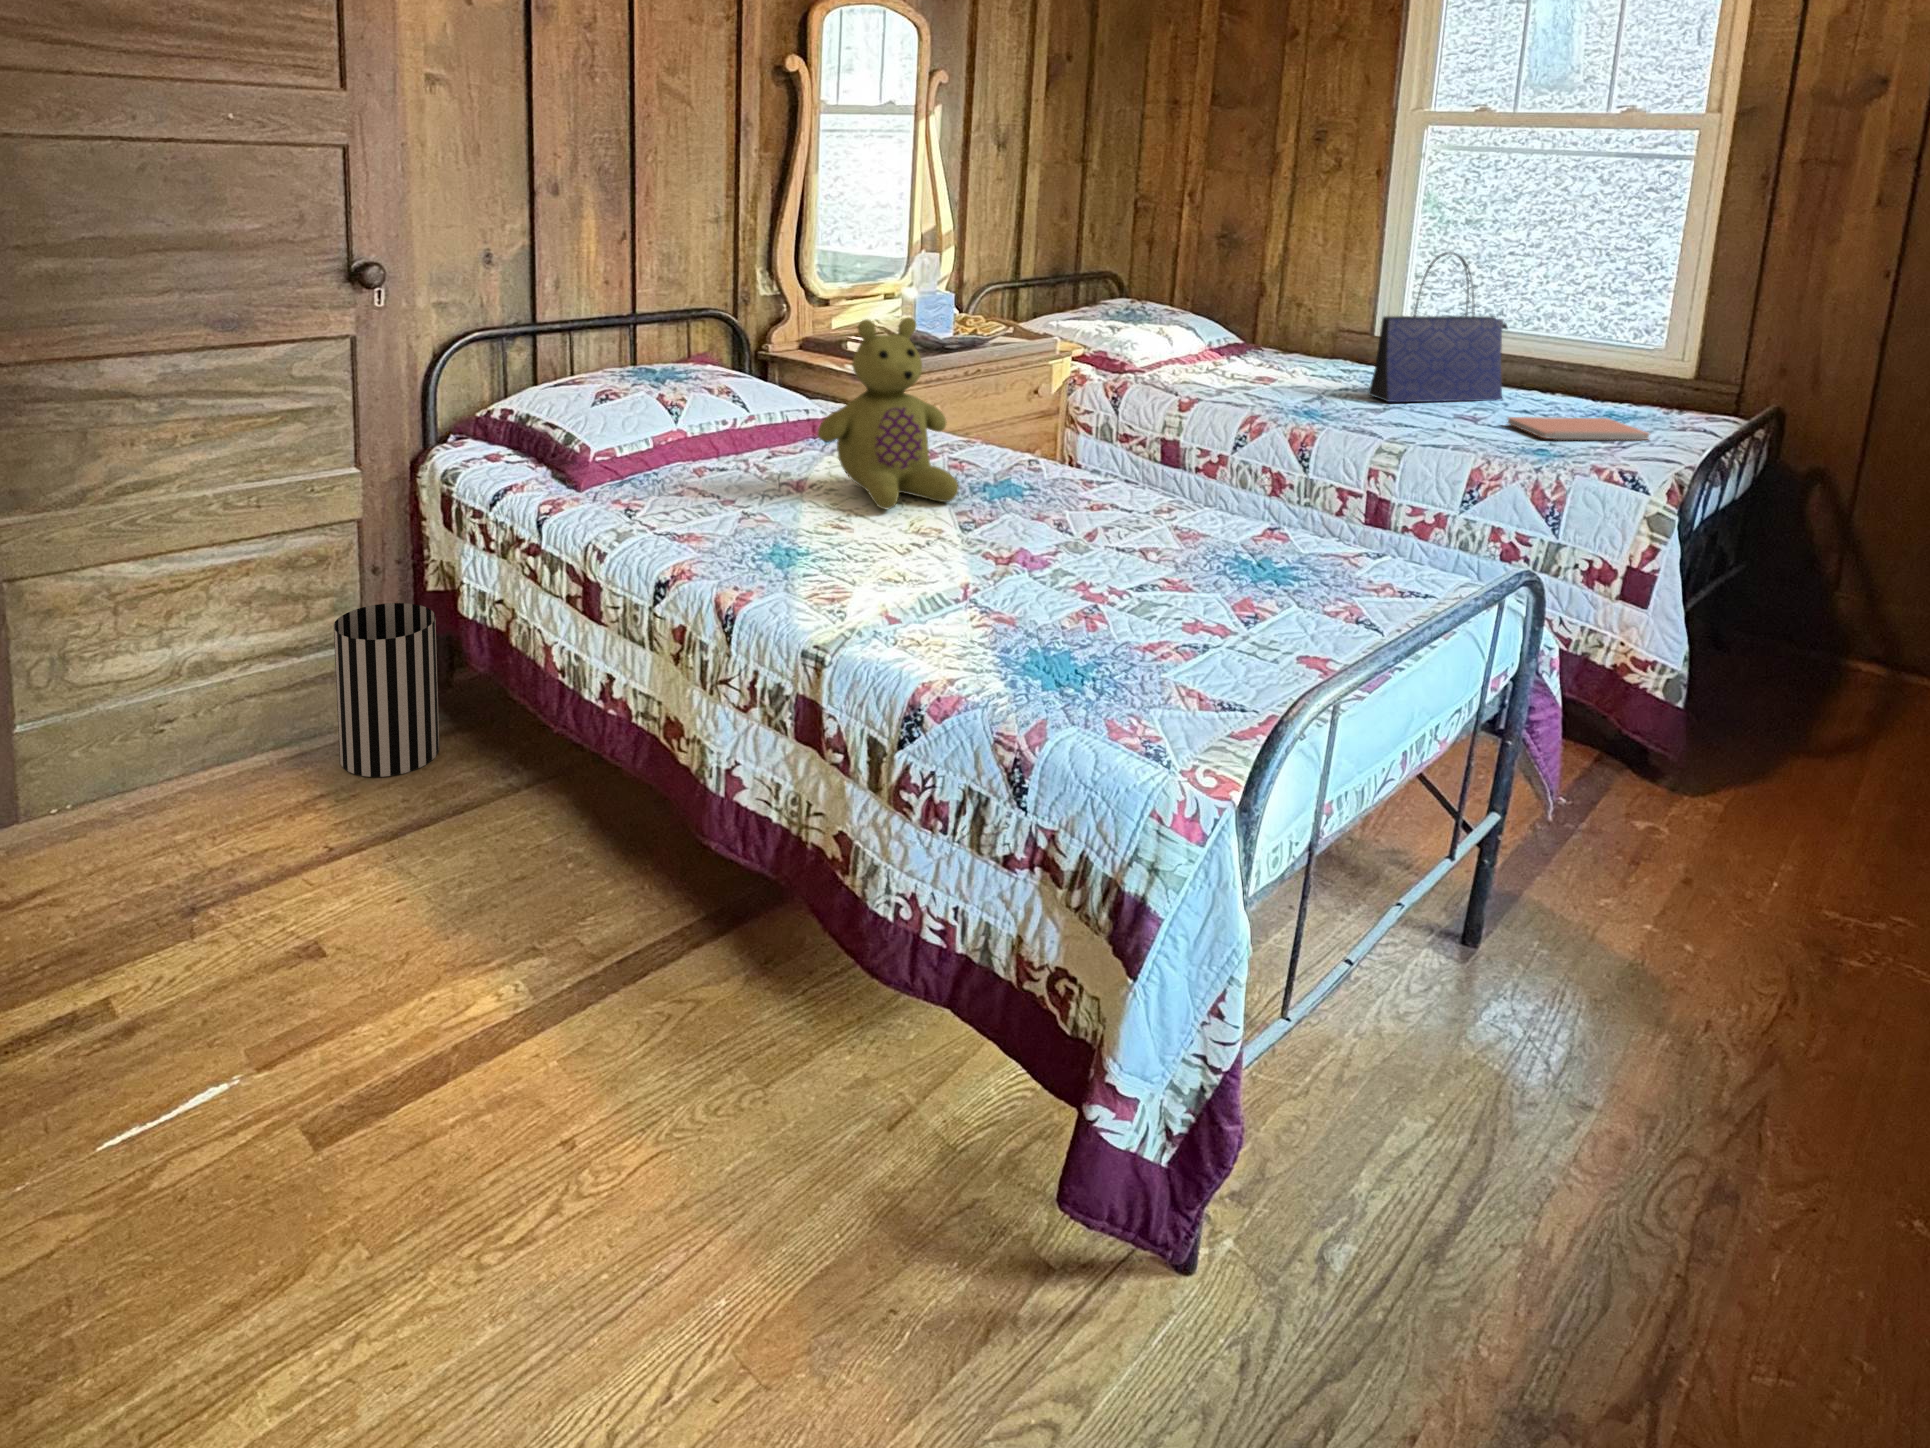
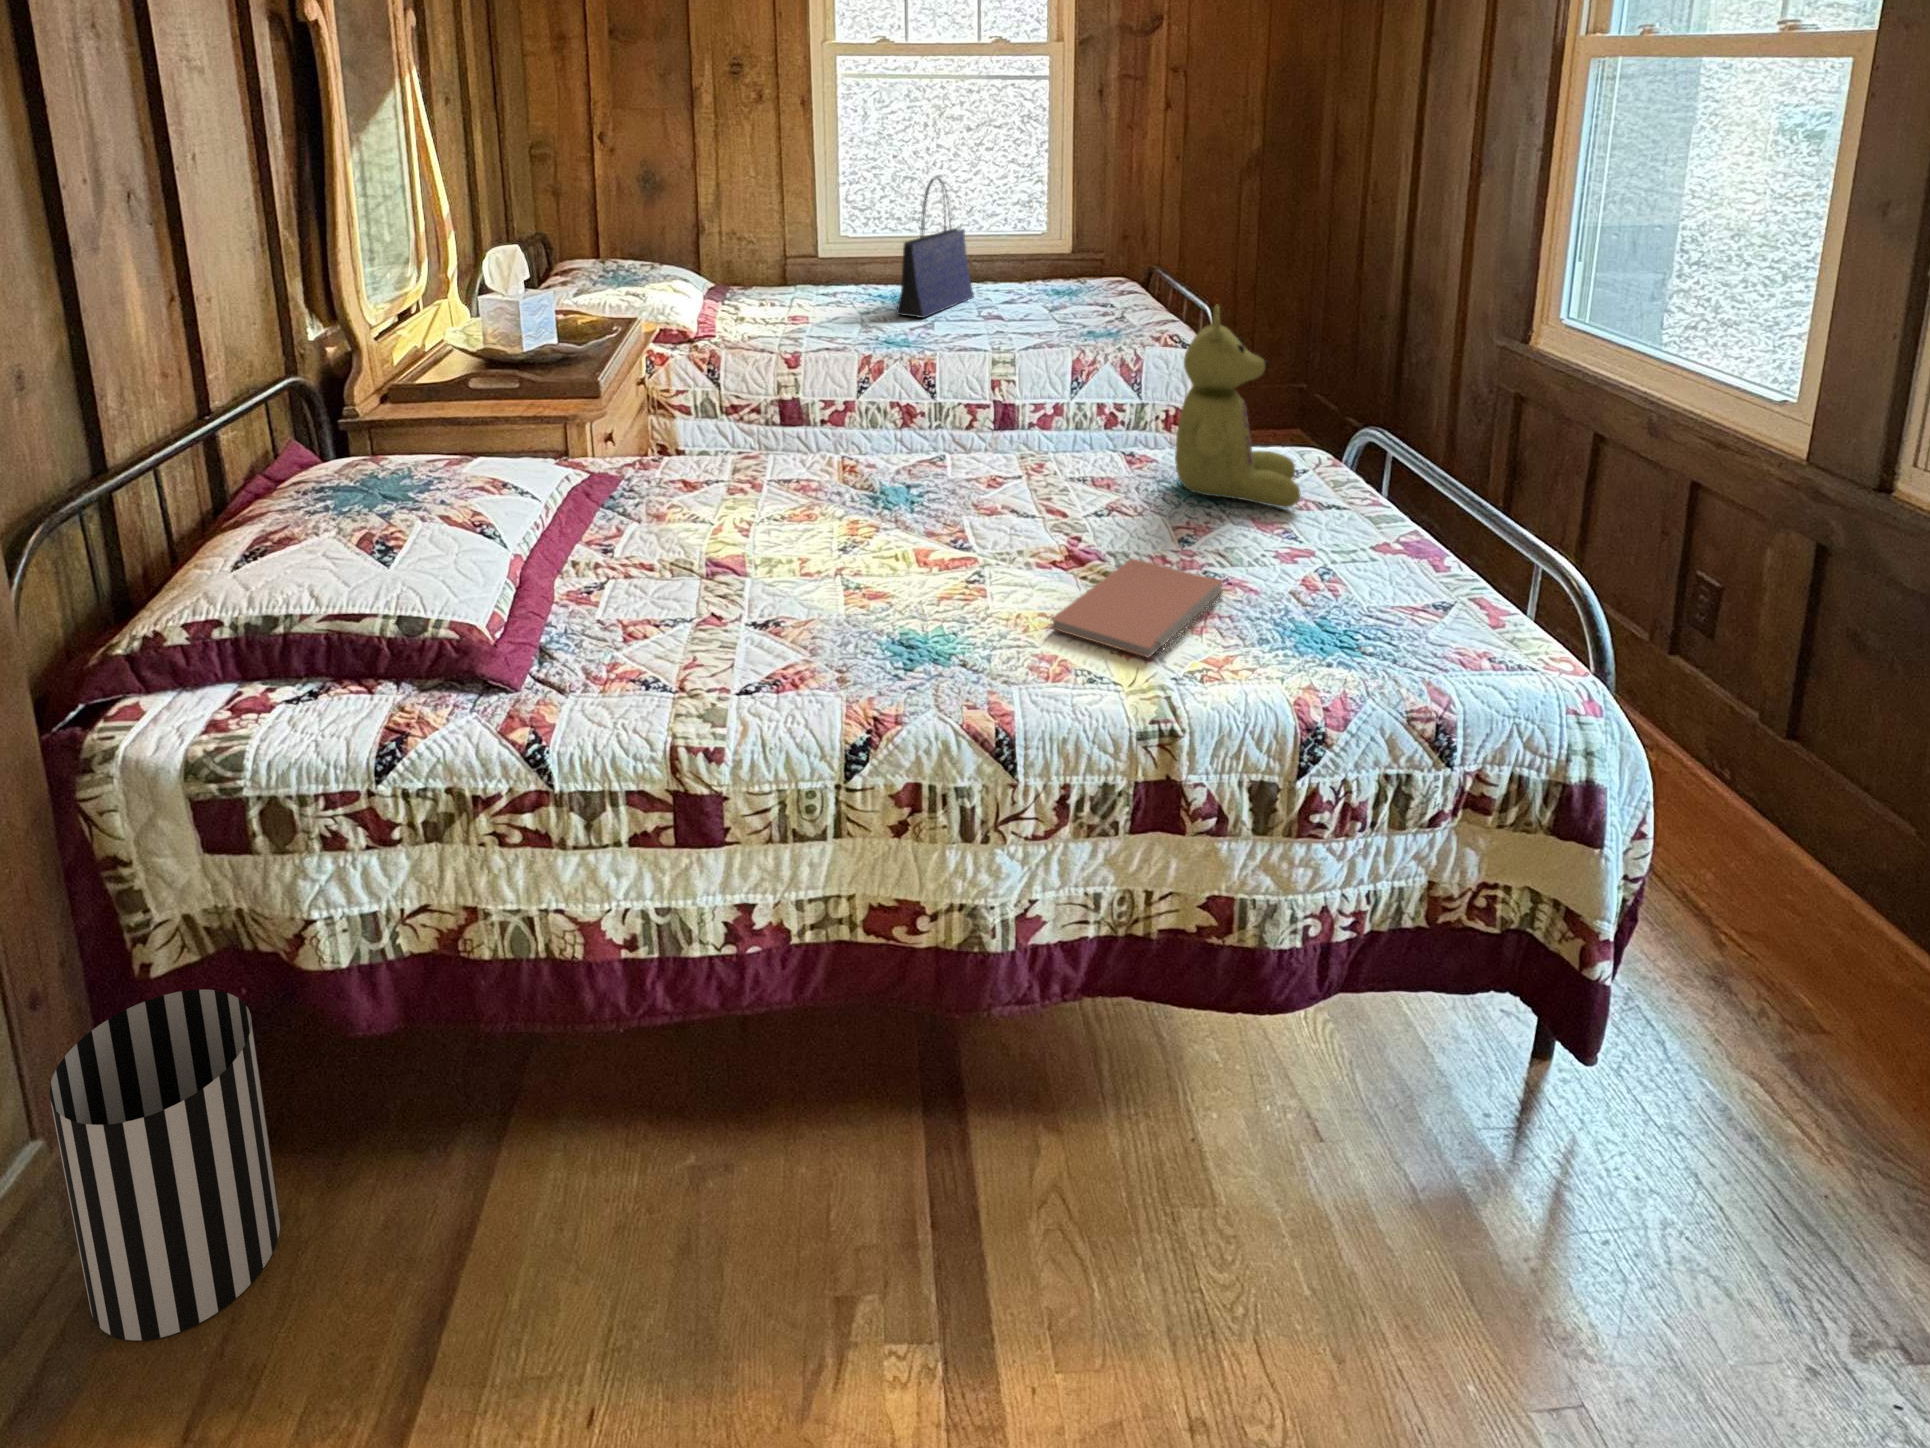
stuffed bear: present [818,317,959,509] -> present [1175,305,1300,508]
notebook: present [1507,417,1650,441] -> present [1051,558,1223,658]

